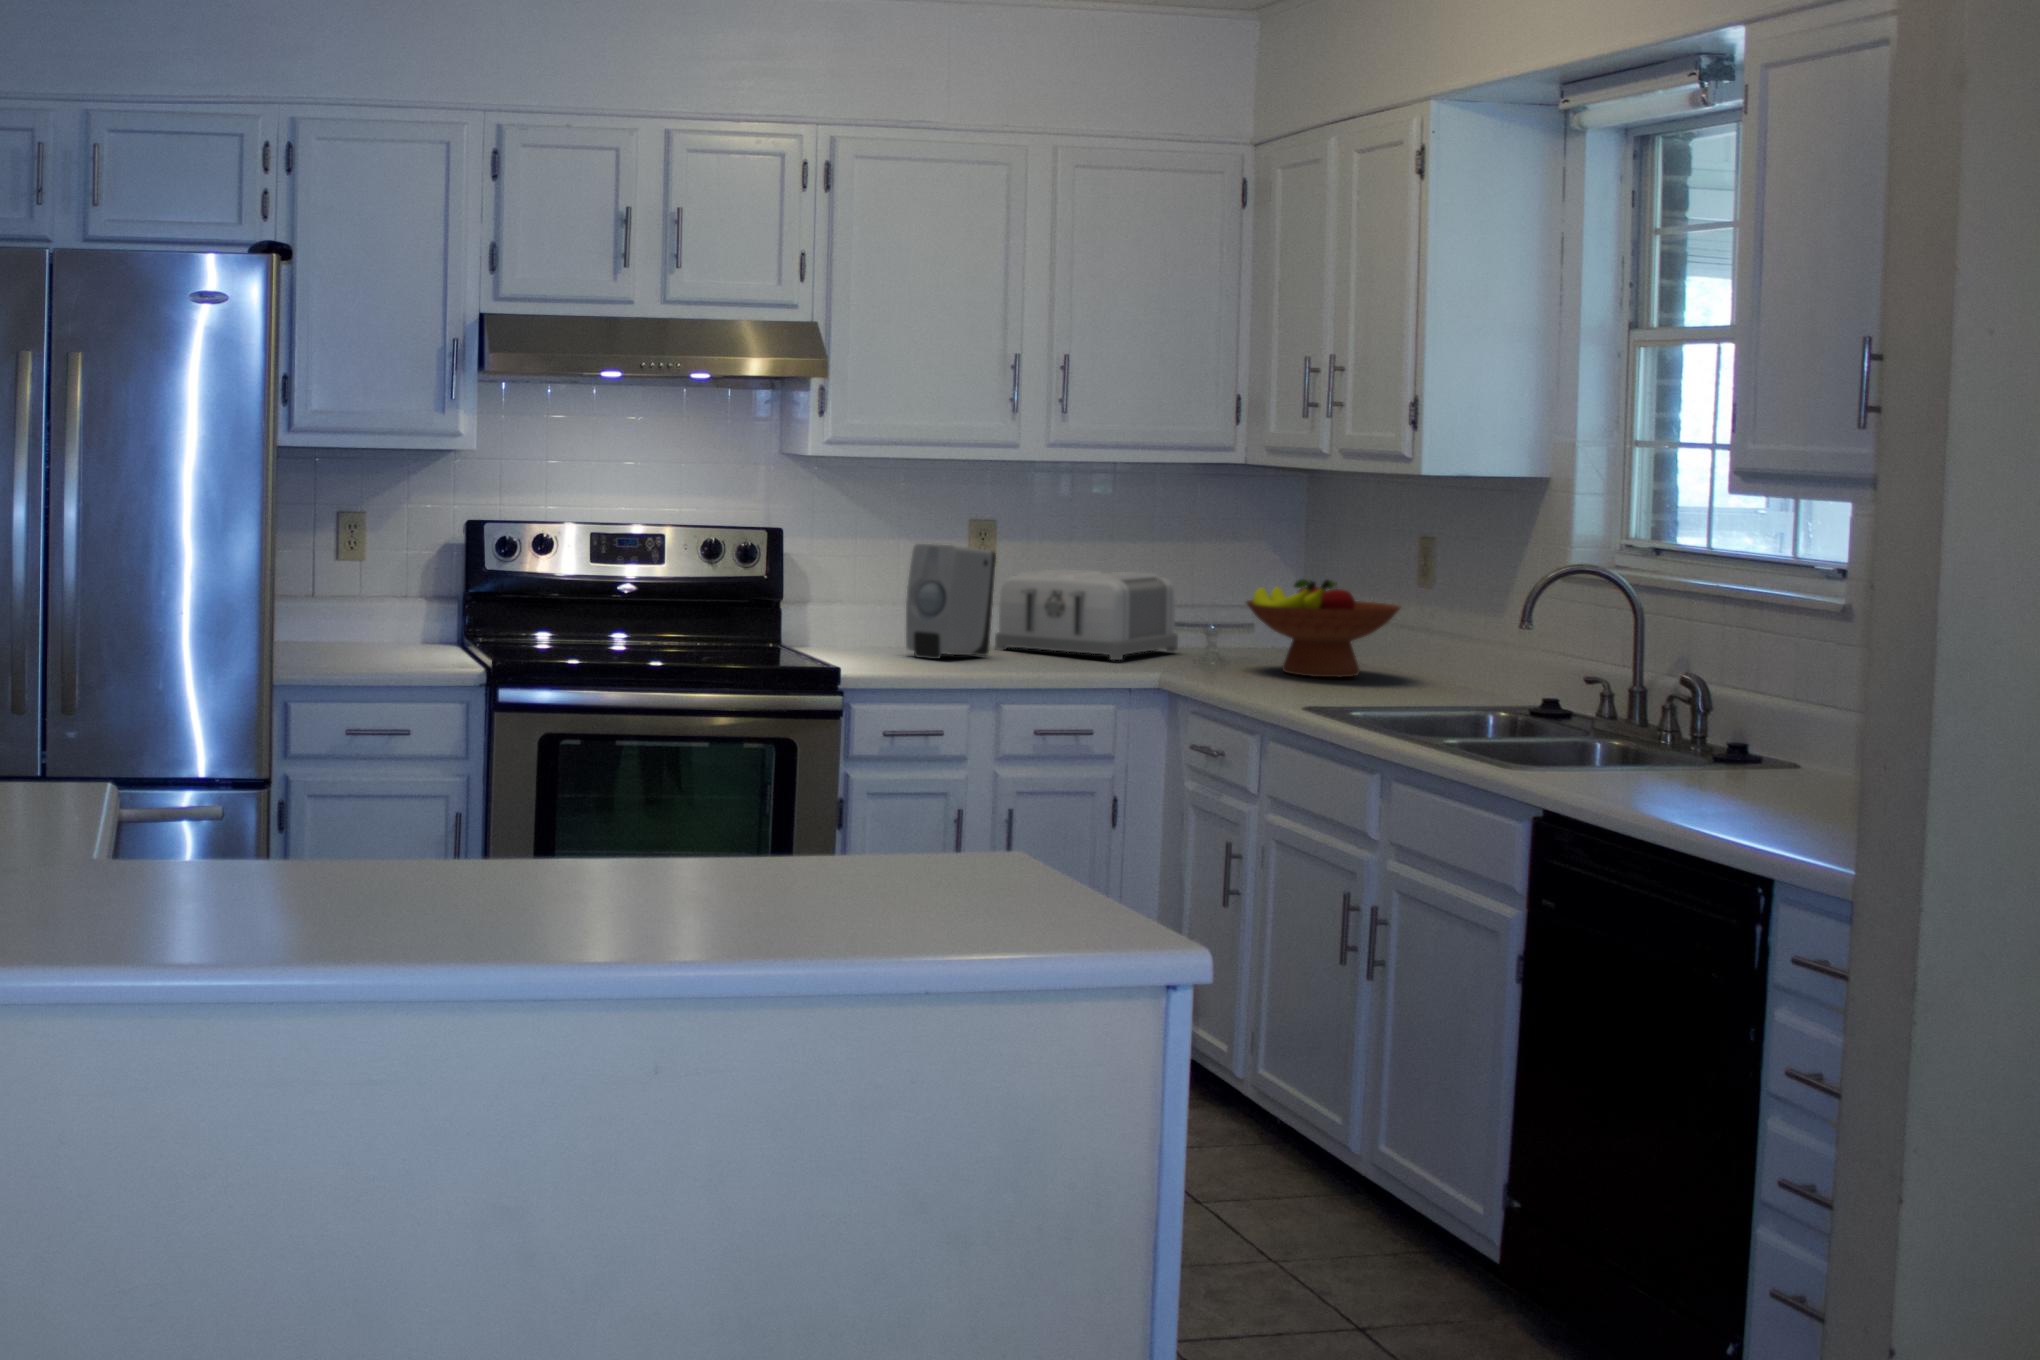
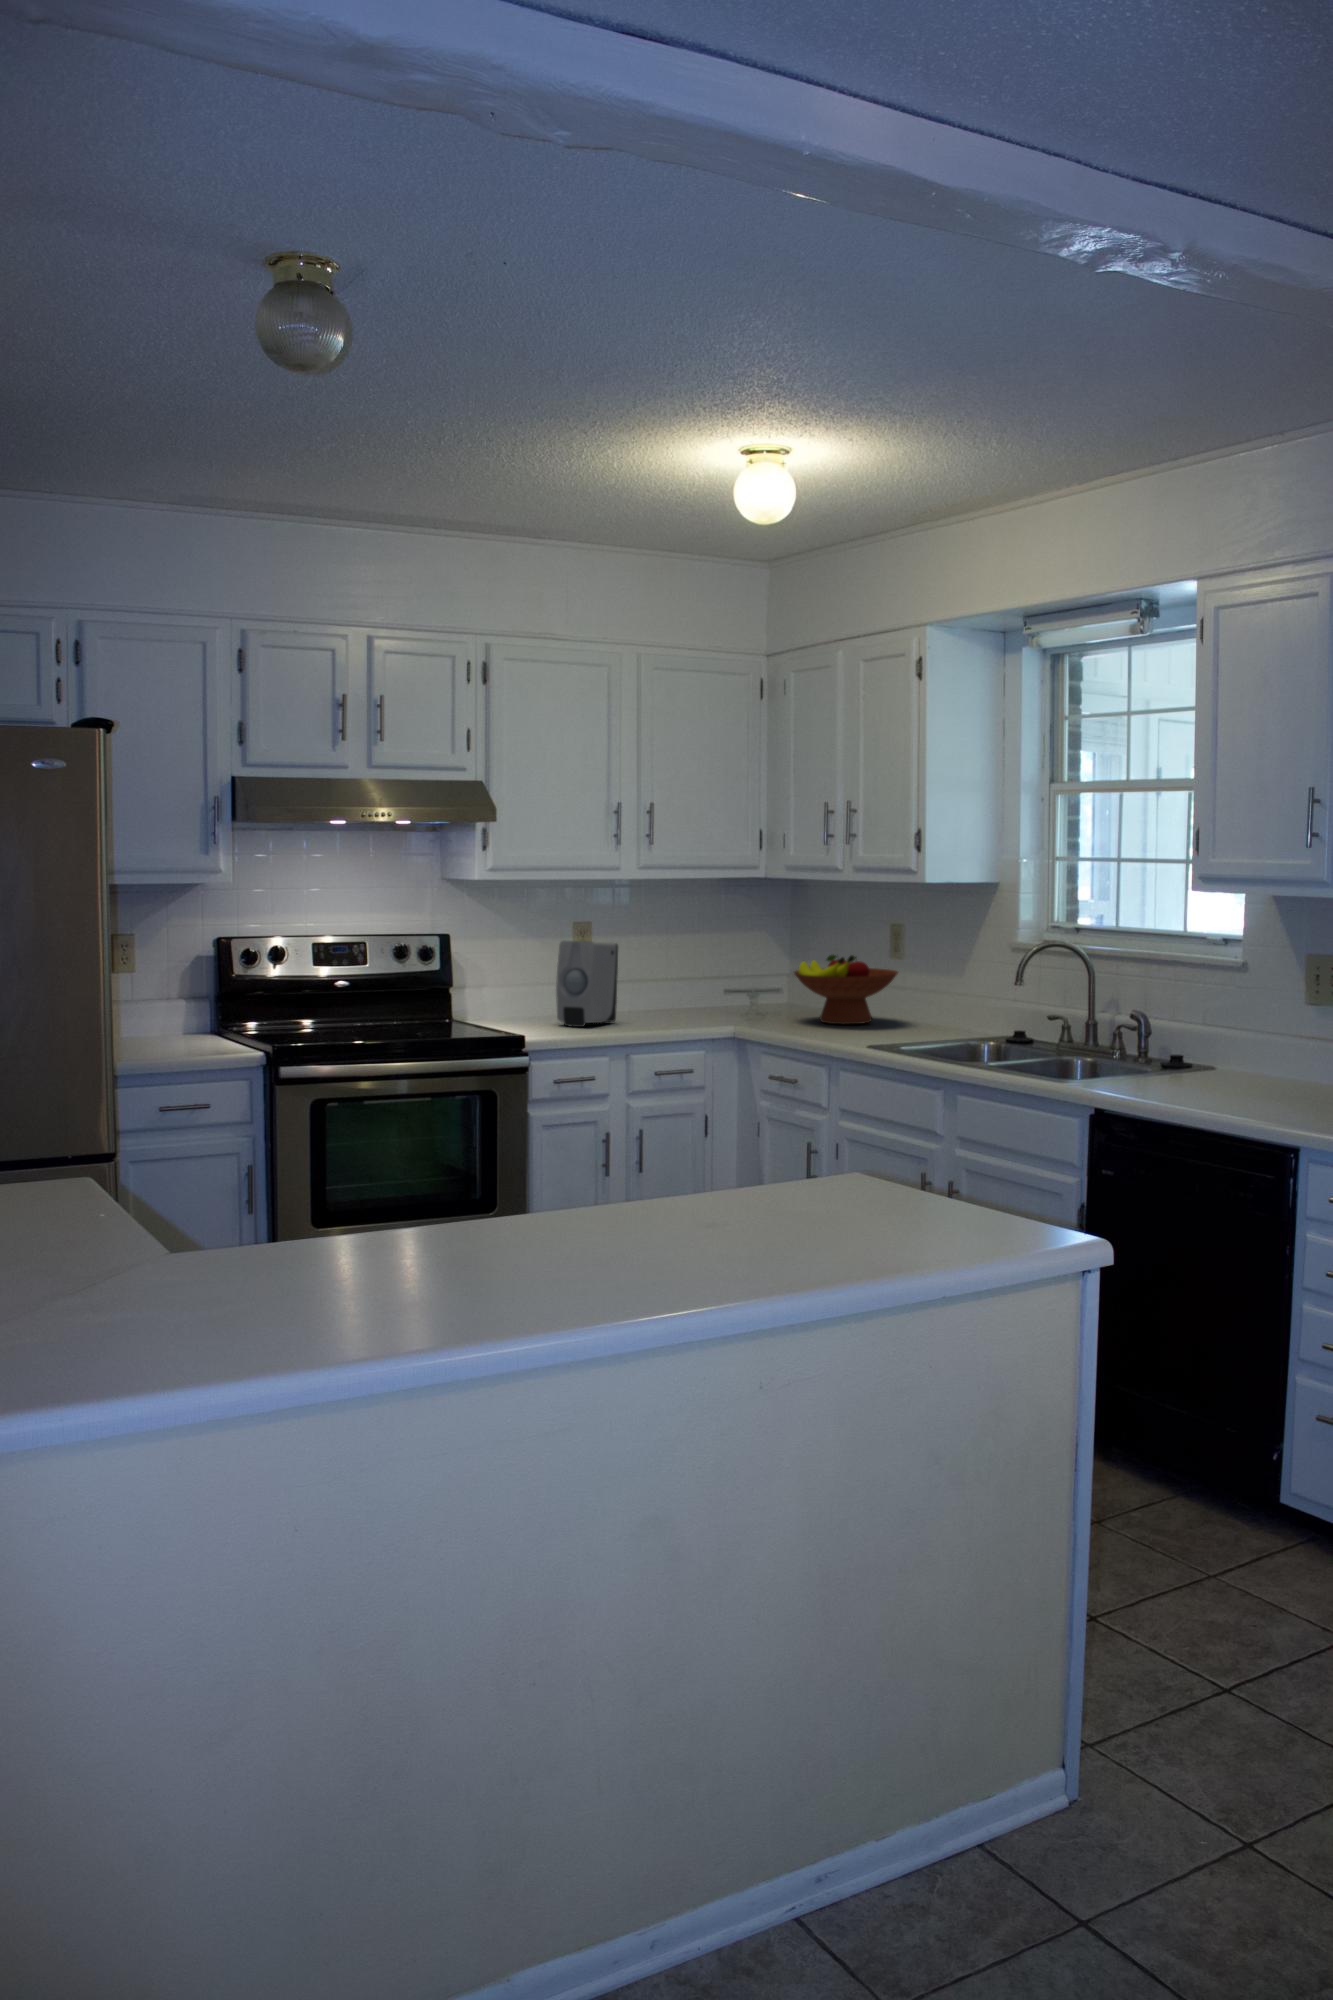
toaster: present [995,569,1178,660] -> none [613,952,741,1019]

